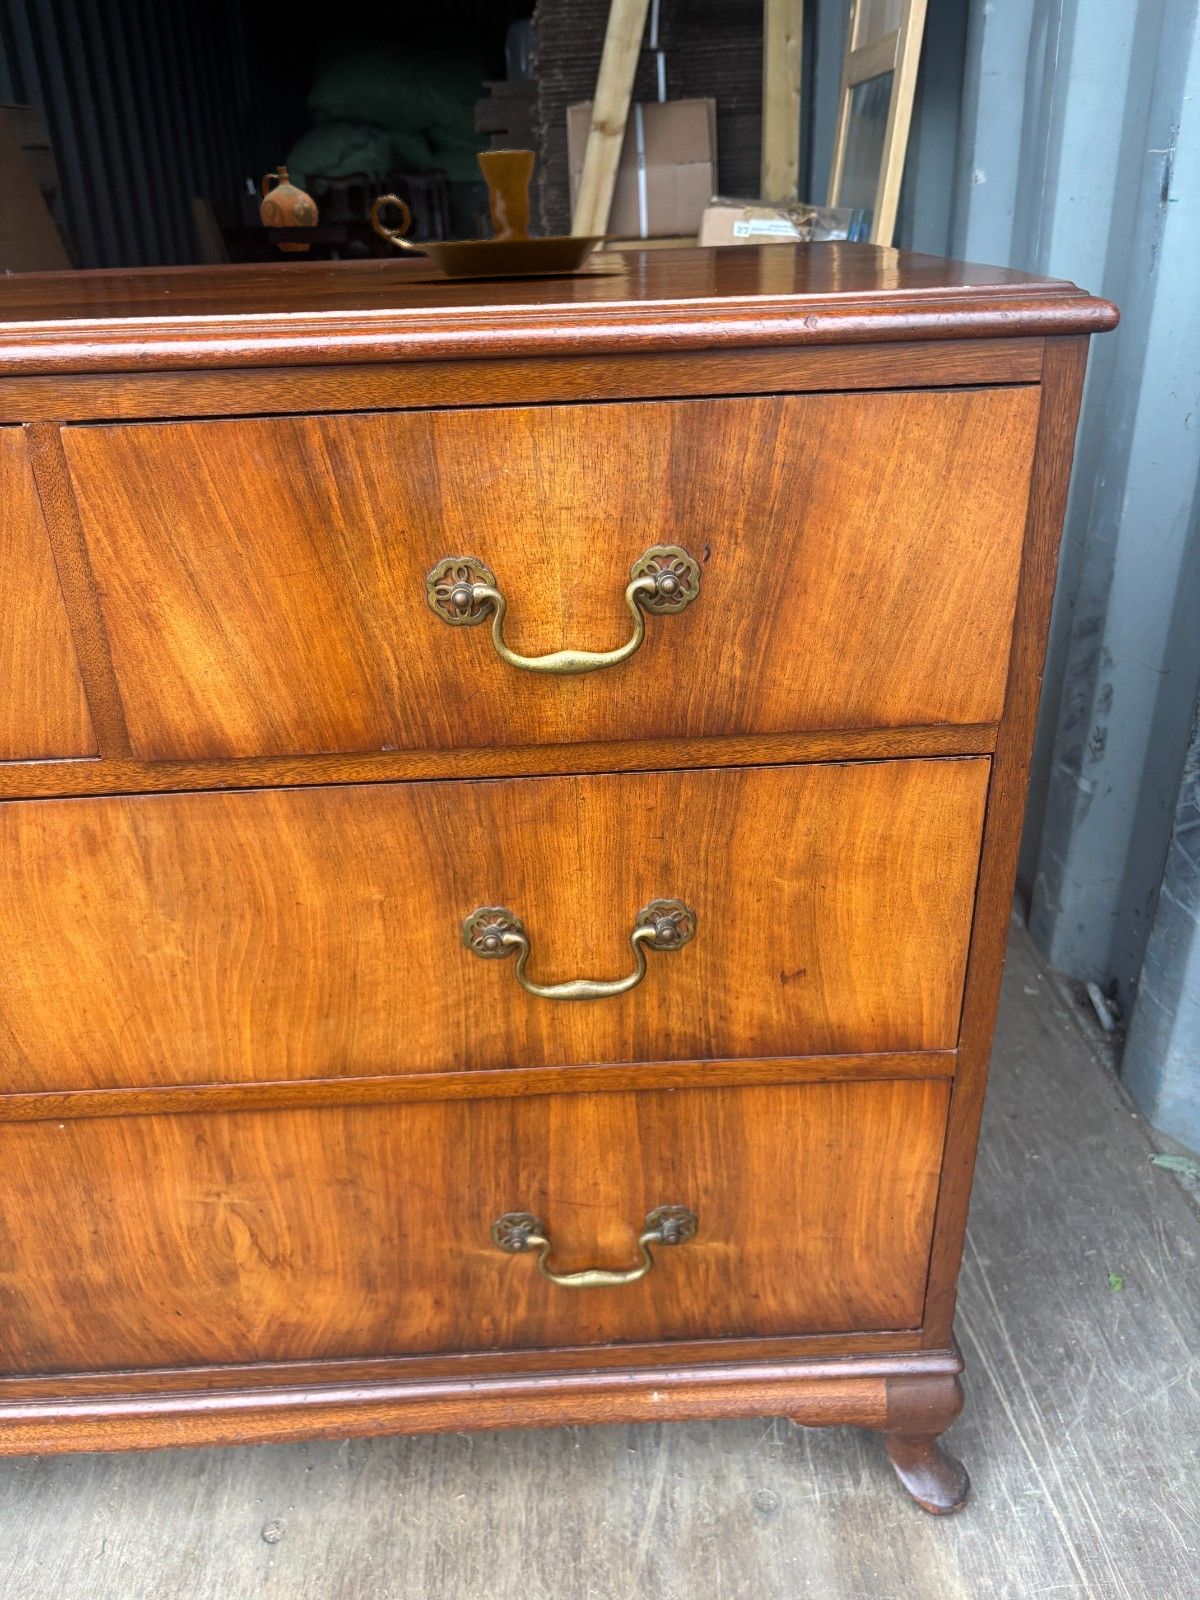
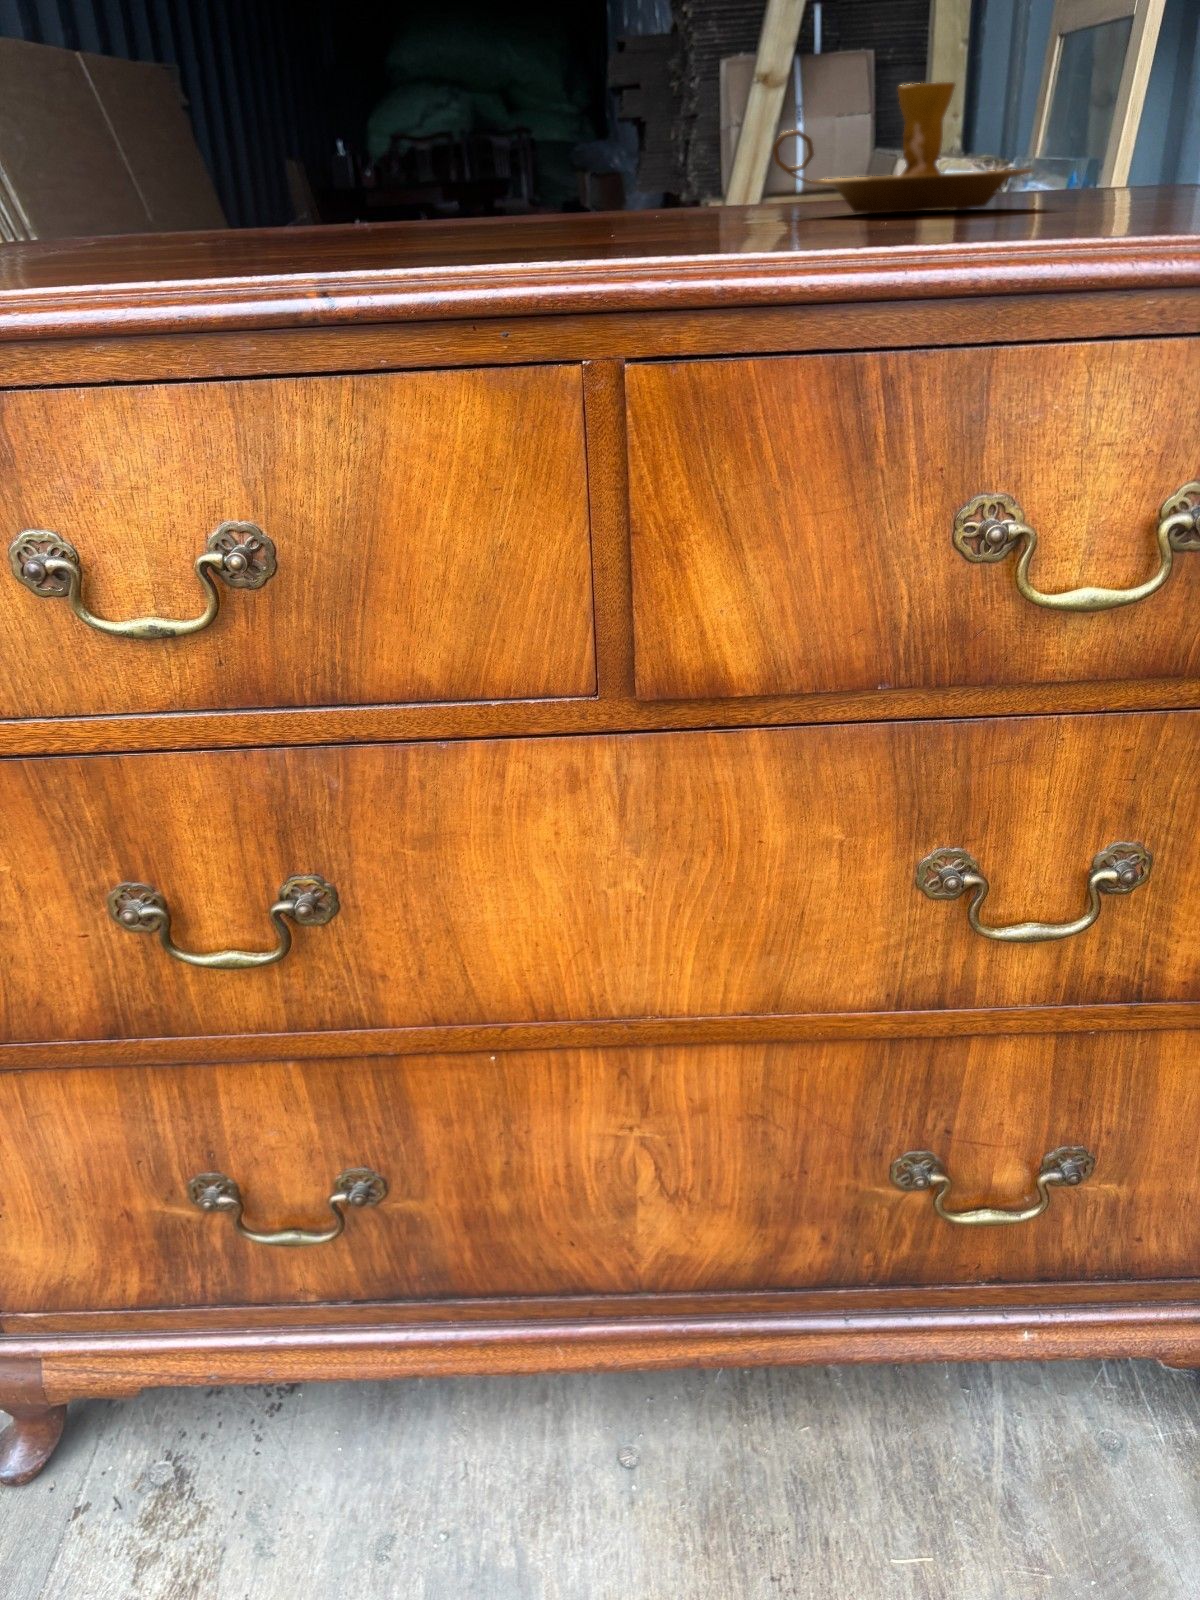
ceramic jug: present [261,167,318,252] -> none [358,102,416,191]

